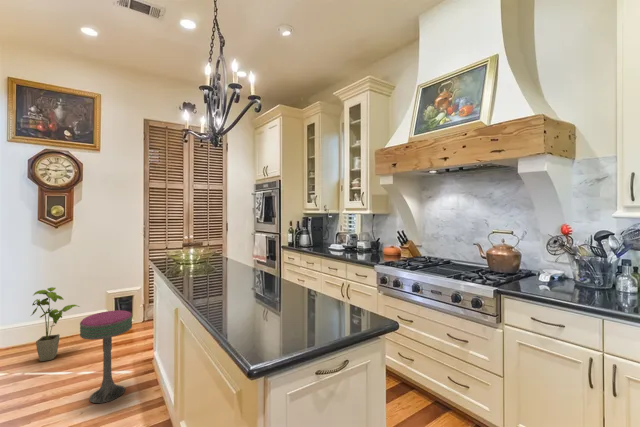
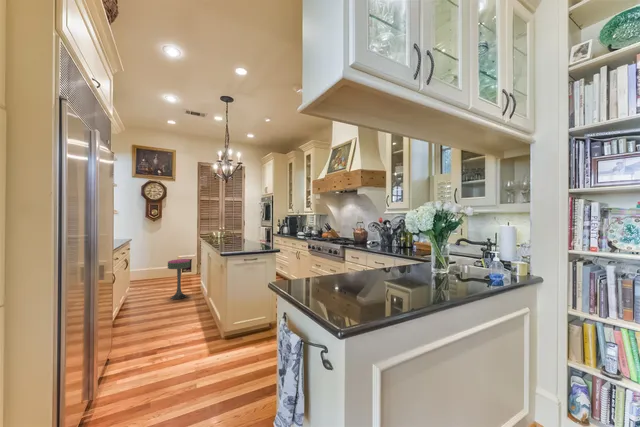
house plant: present [32,287,79,361] -> none [143,250,166,287]

